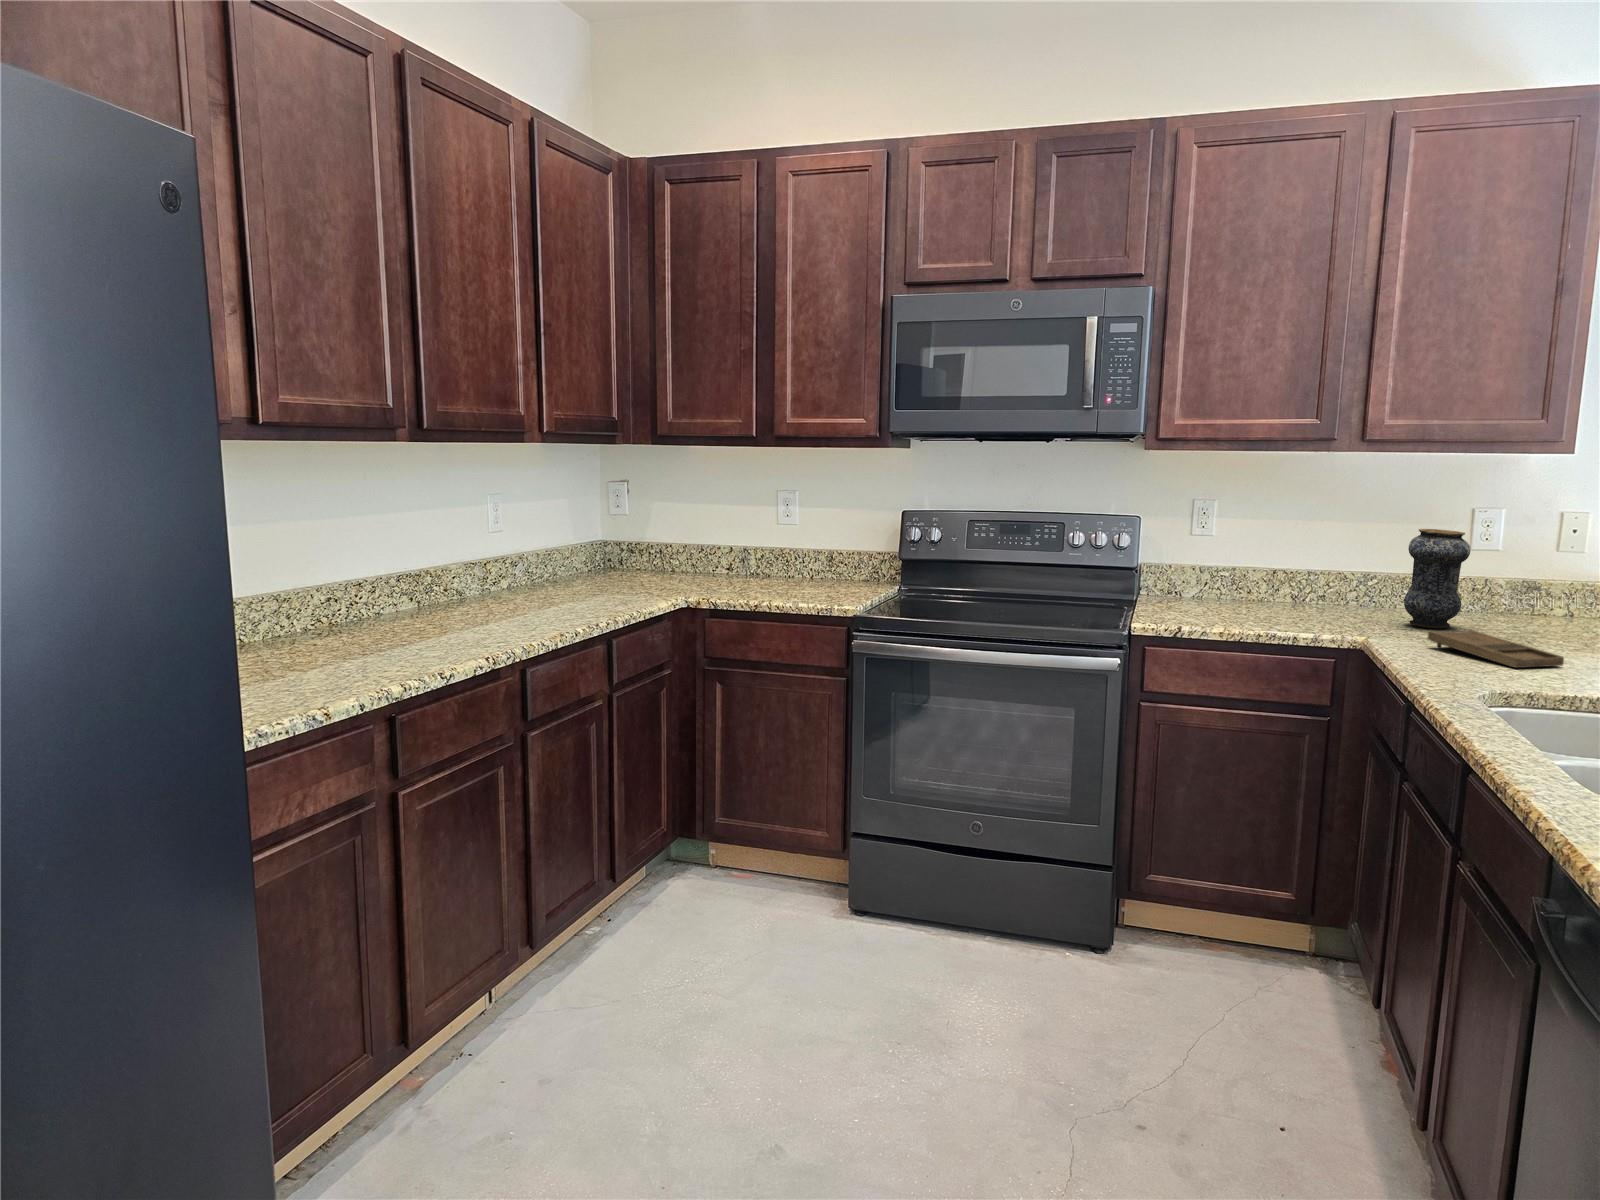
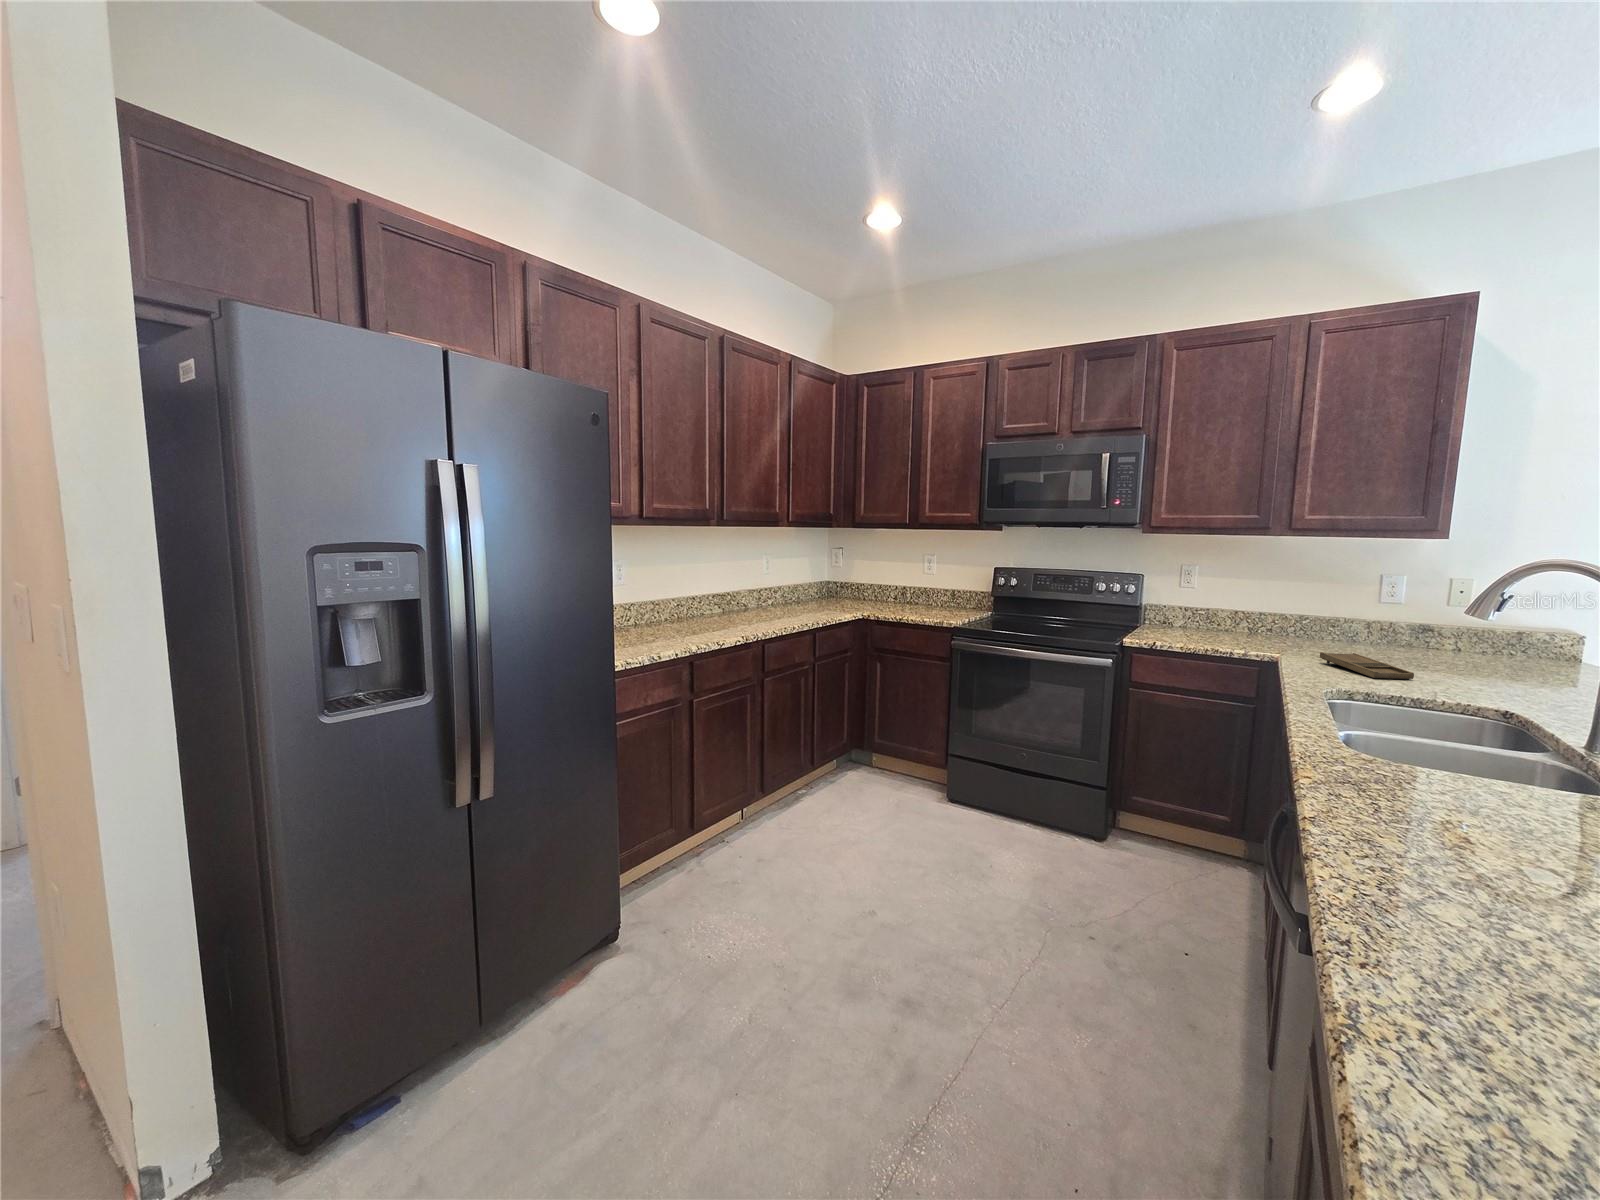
vase: present [1404,529,1470,628] -> none [1317,587,1366,652]

